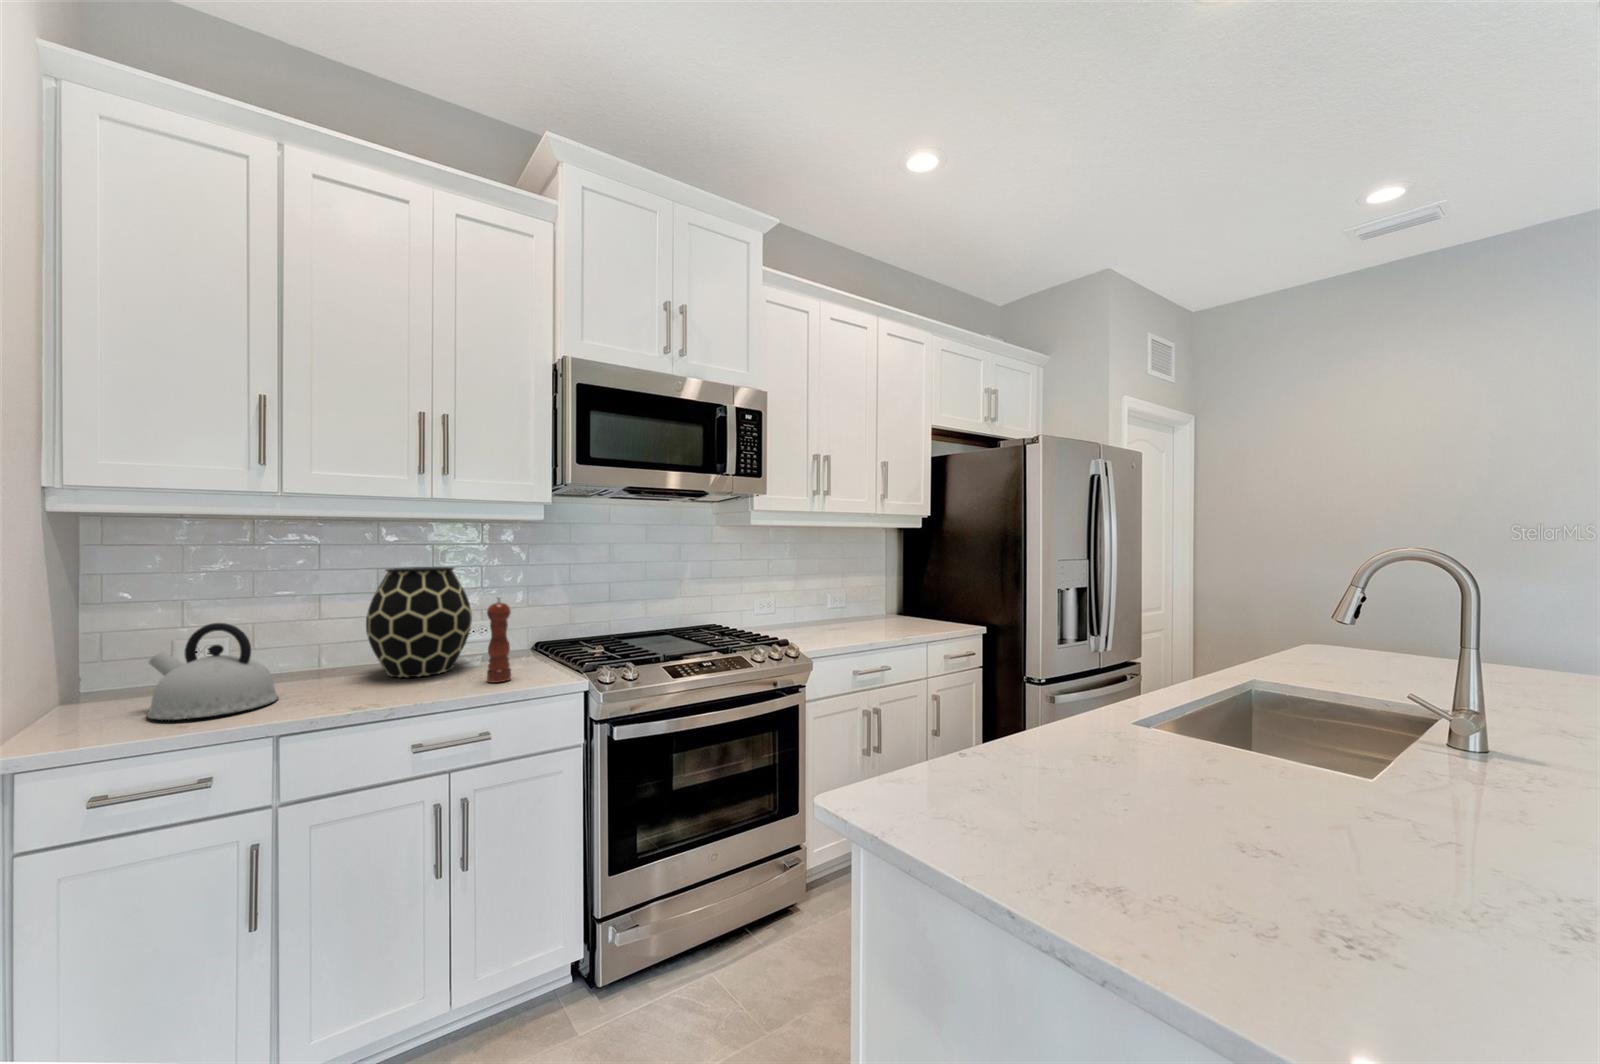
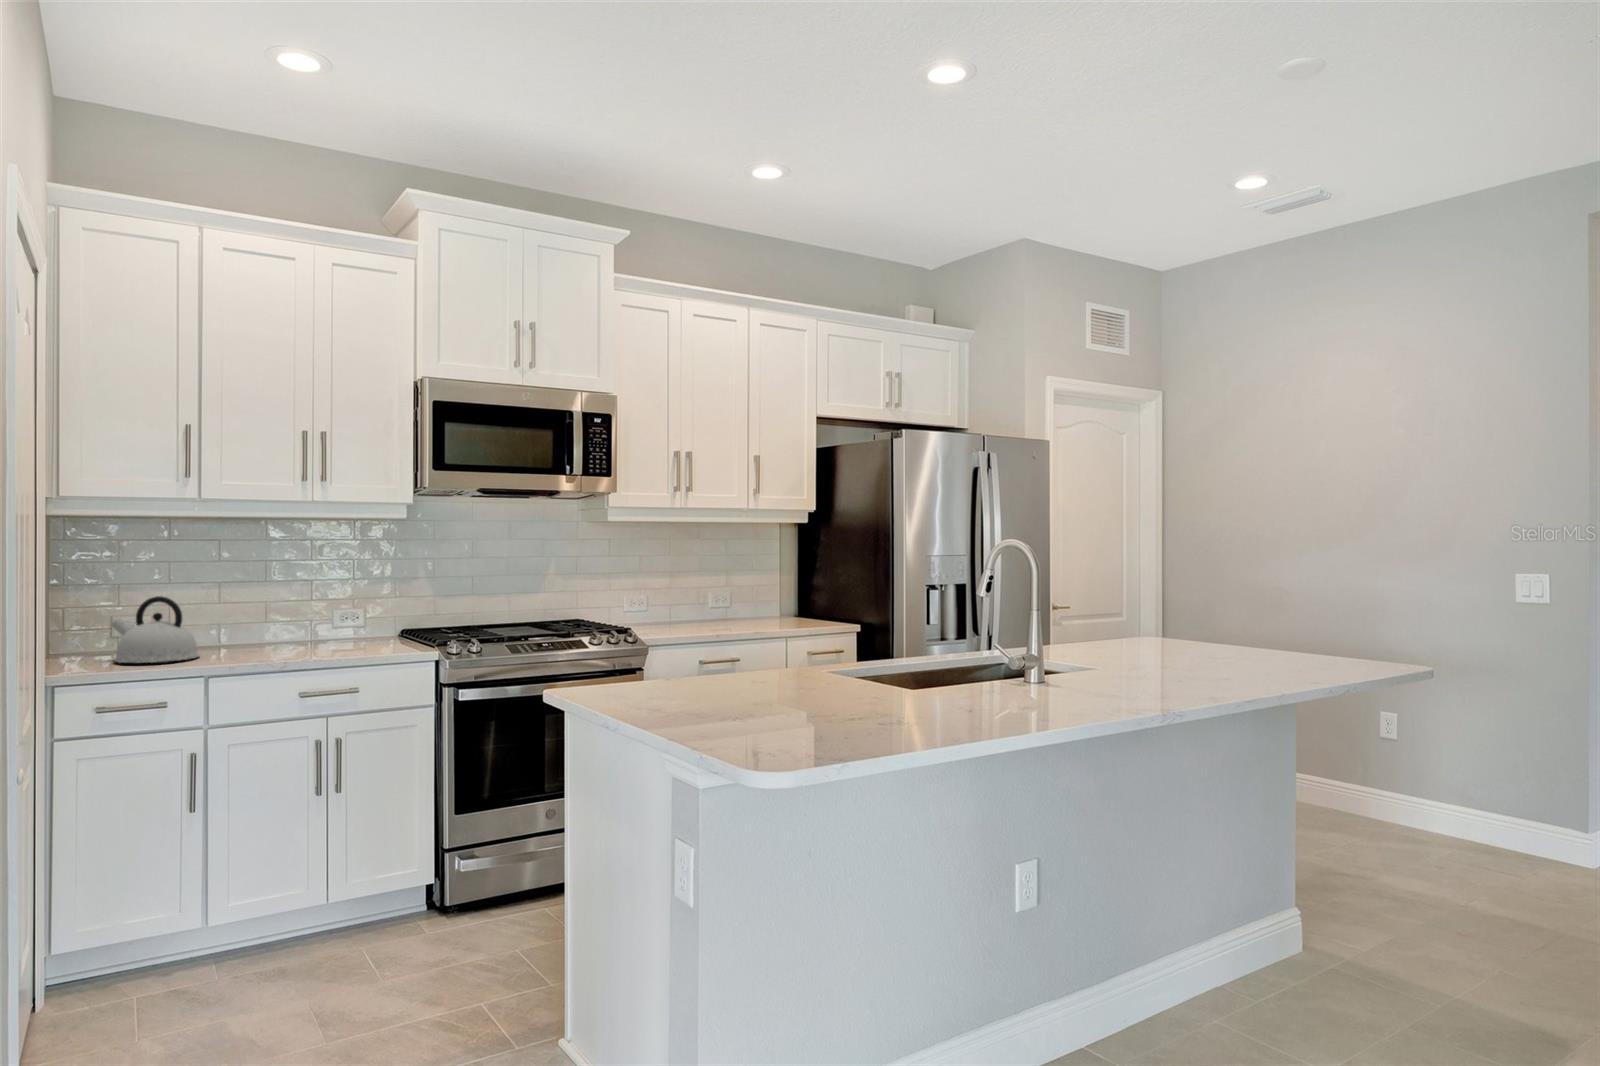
vase: present [366,567,472,677] -> none [259,558,344,647]
pepper mill: present [487,597,511,683] -> none [357,582,376,651]

